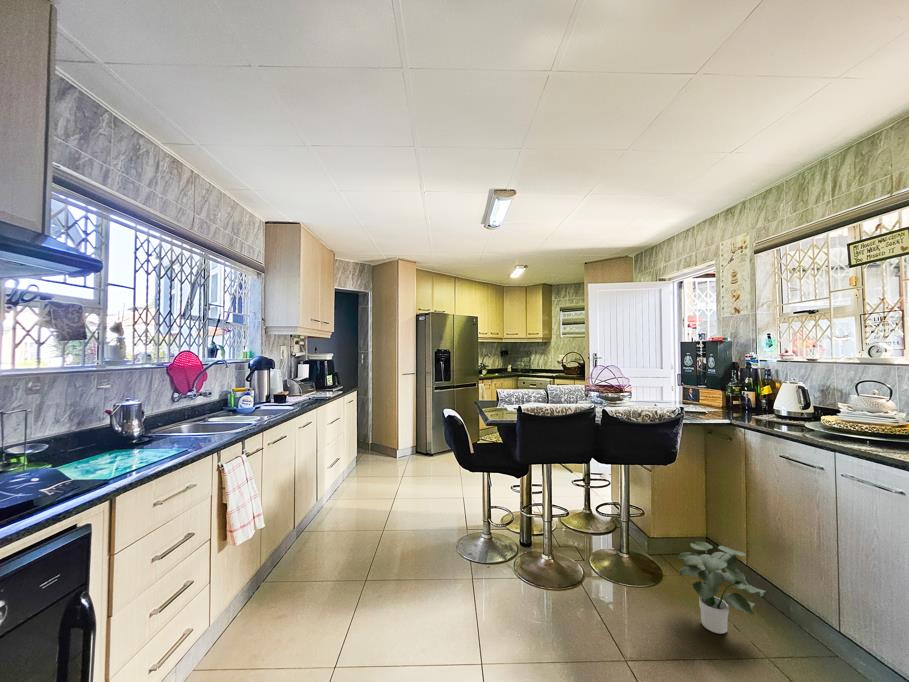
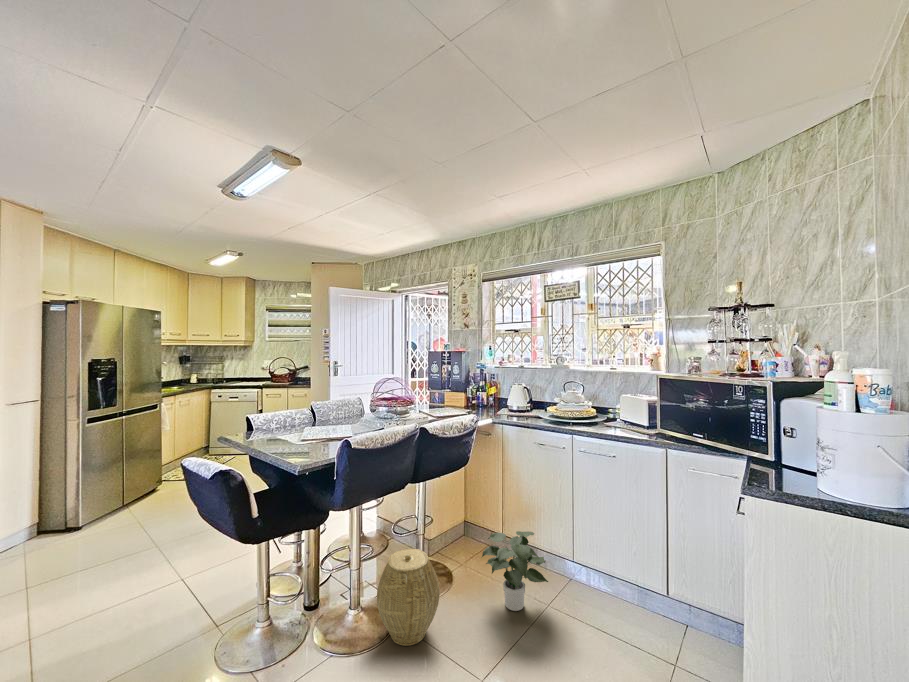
woven basket: none [556,517,615,601] -> present [377,549,440,646]

